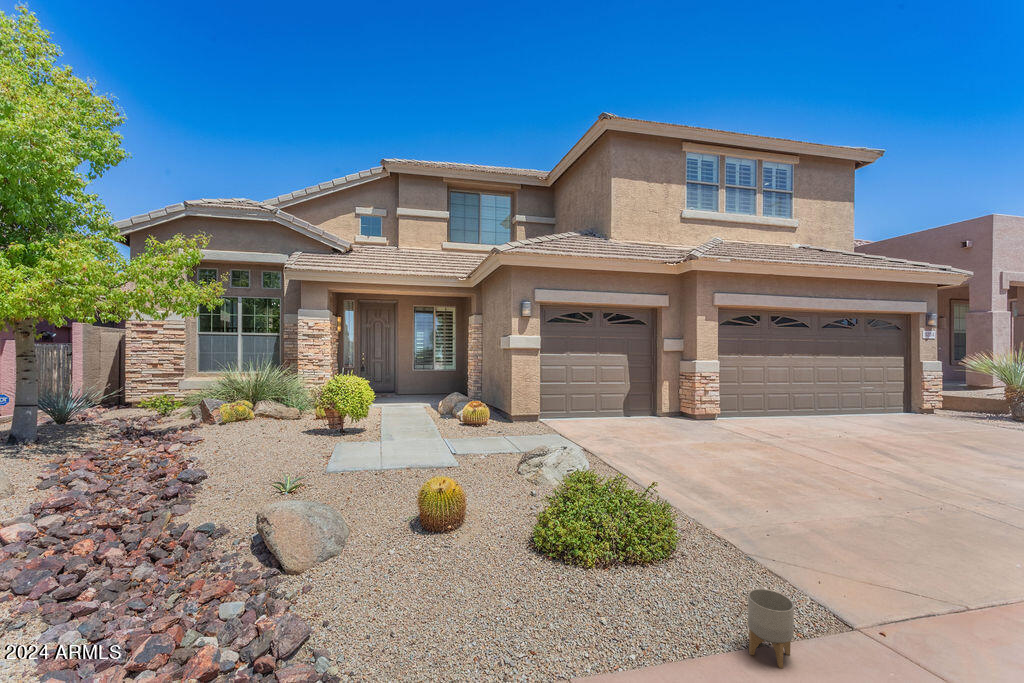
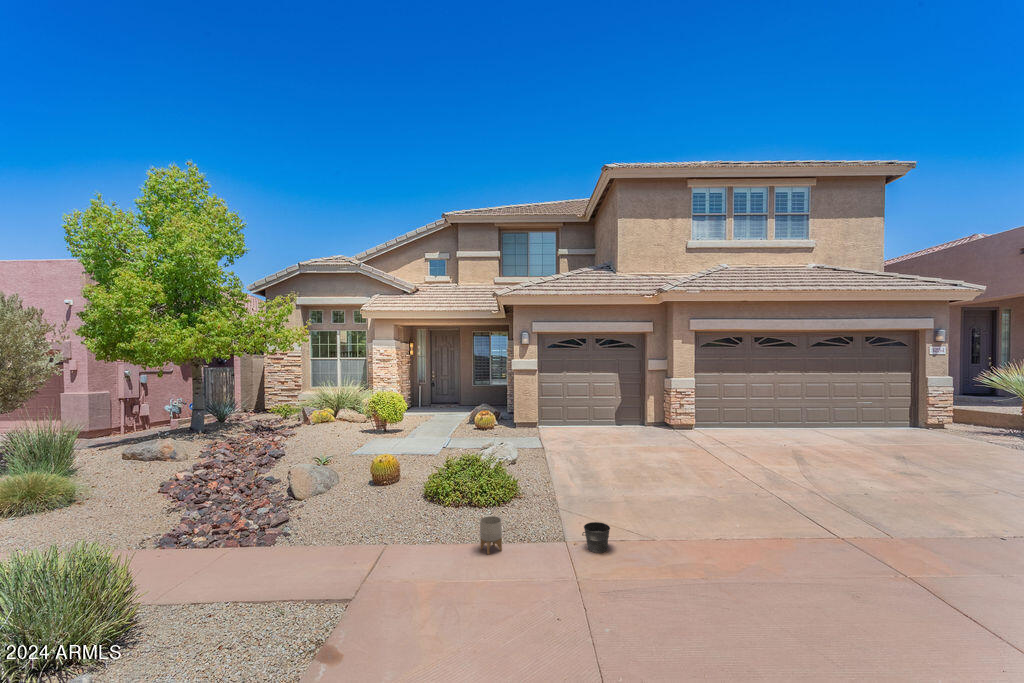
bucket: none [884,578,947,635] -> present [582,522,610,553]

